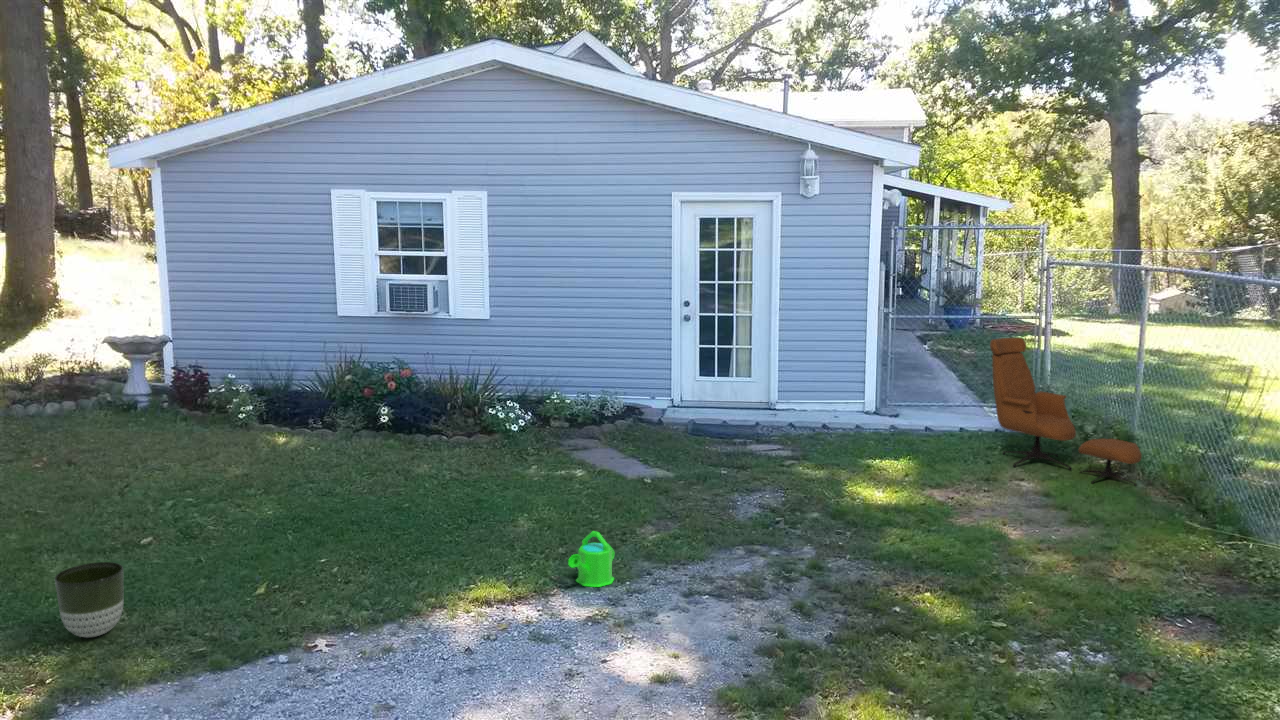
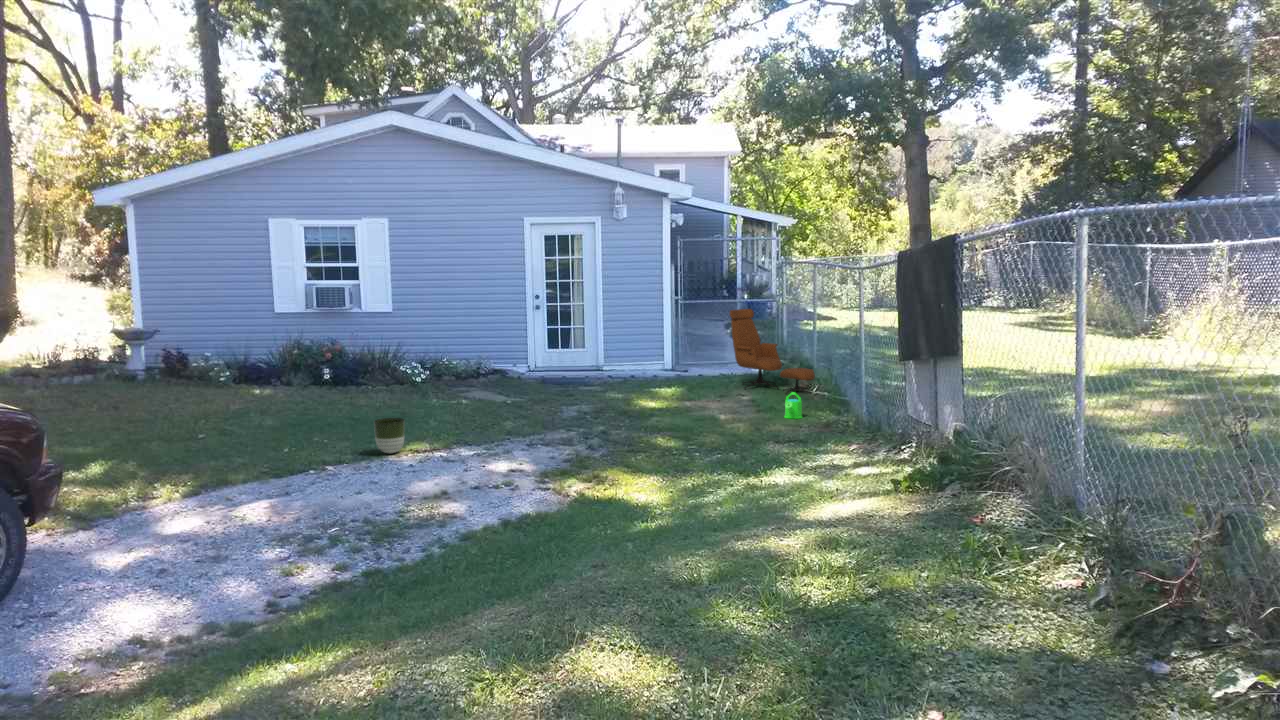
watering can: present [568,531,615,587] -> present [784,392,802,419]
planter: present [55,562,124,638] -> present [374,418,405,454]

